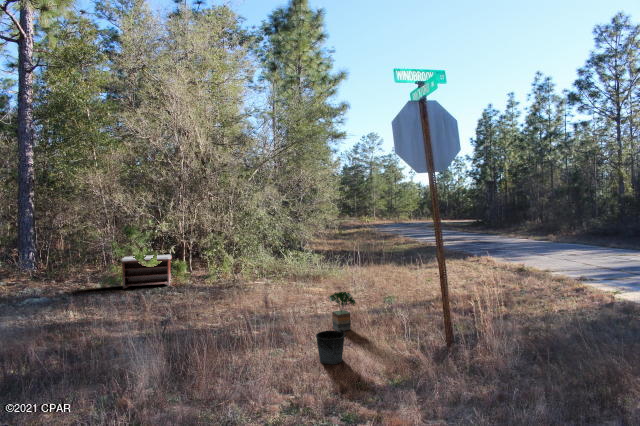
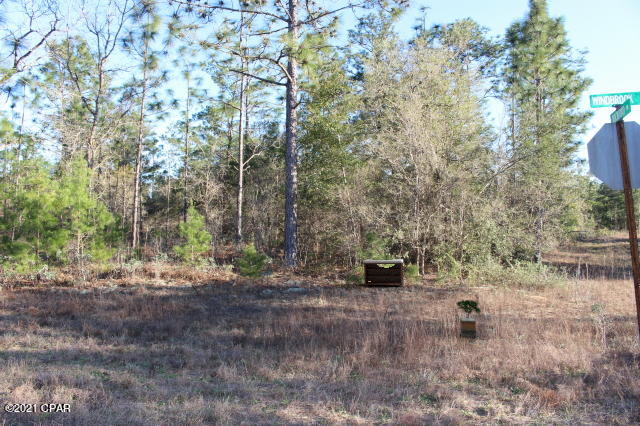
potted tree: present [330,292,356,331] -> present [456,300,481,337]
bucket: present [316,330,346,364] -> none [517,323,545,350]

